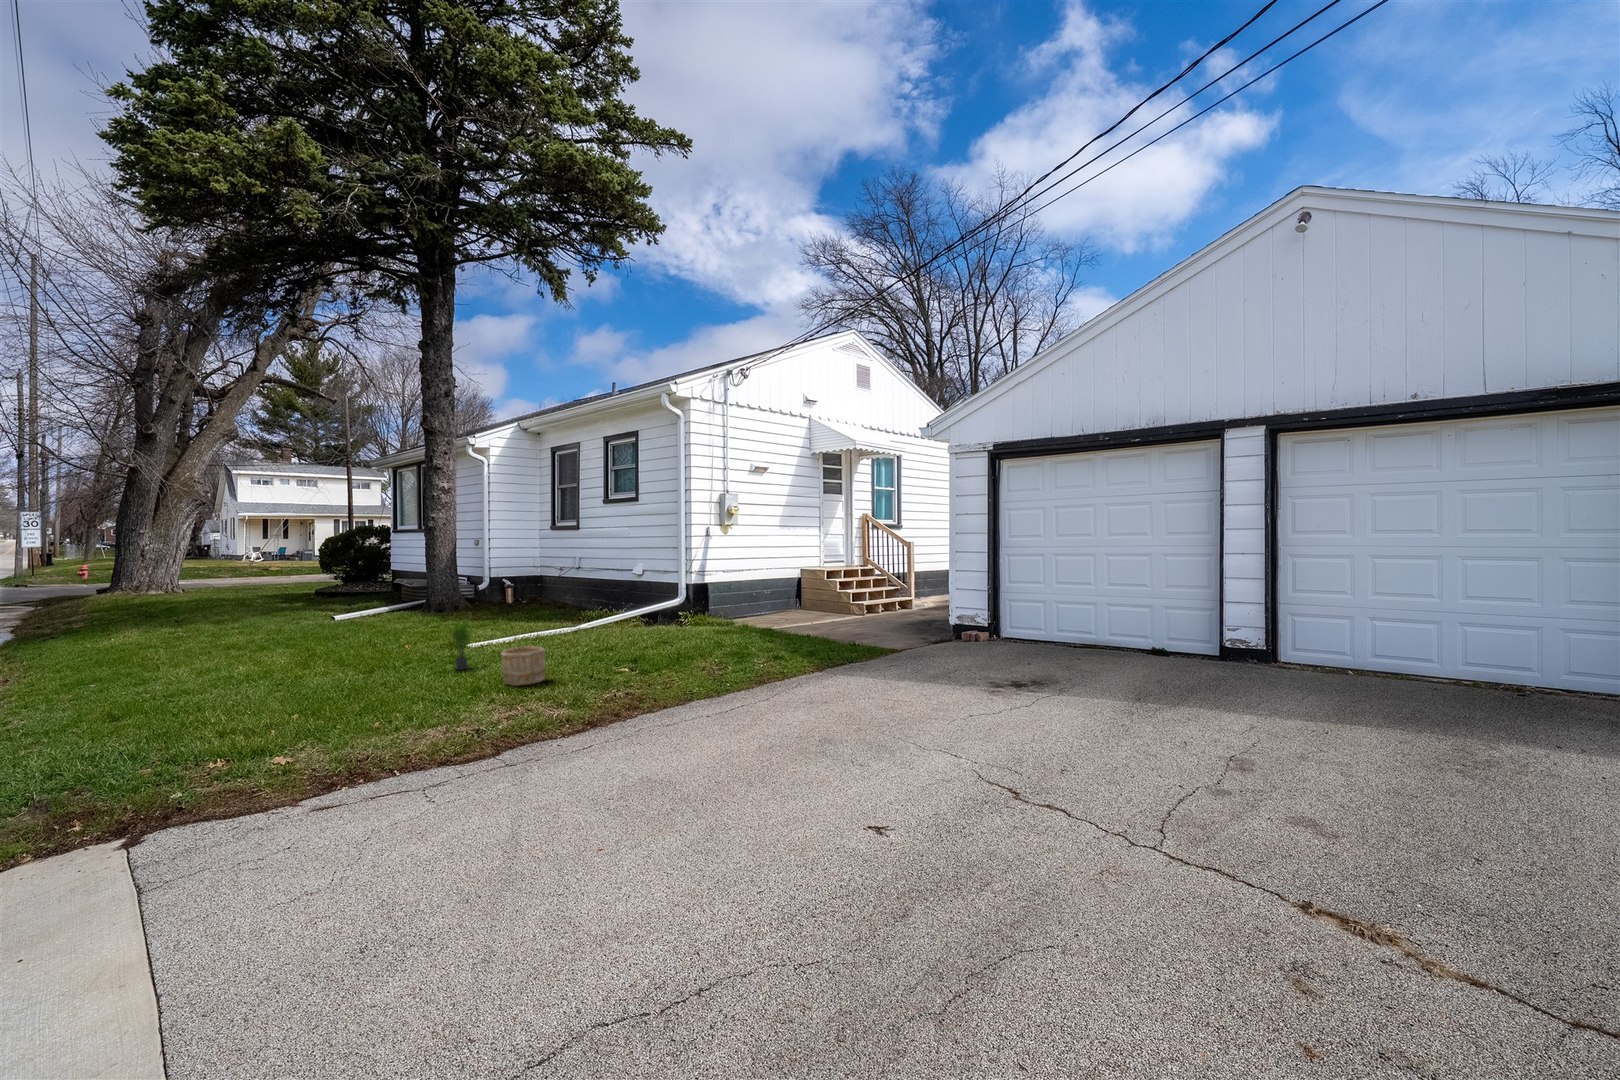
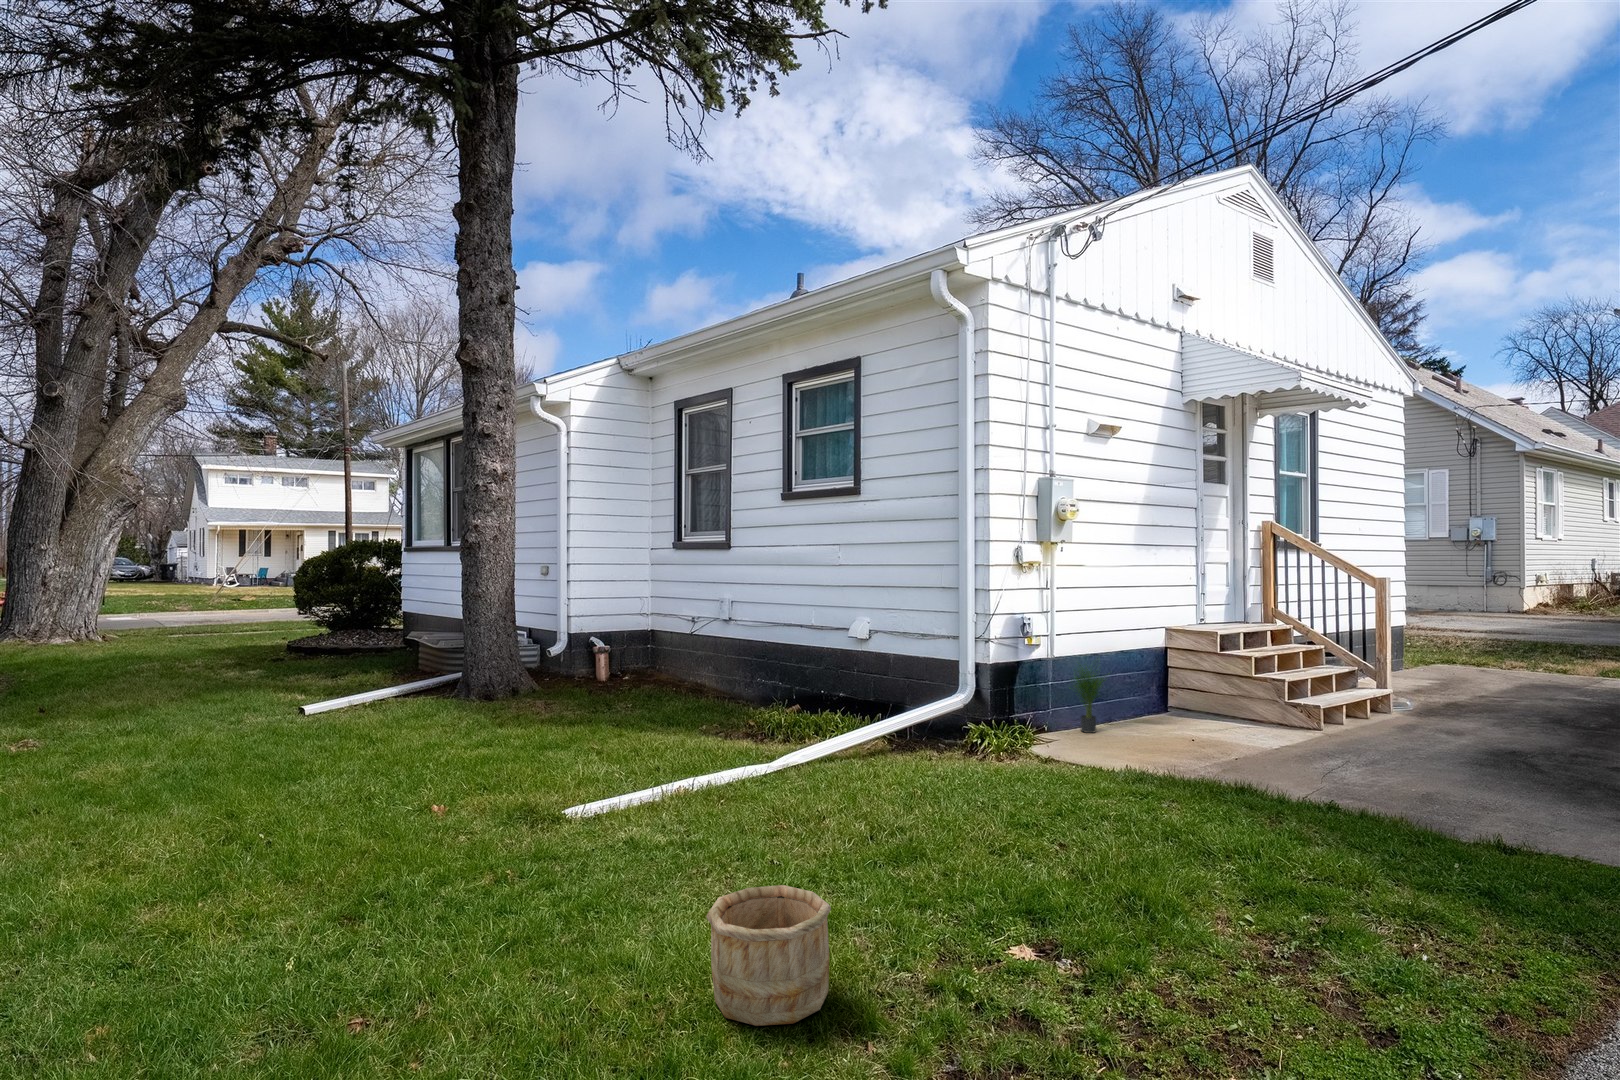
potted plant: present [447,621,473,670] -> present [1076,665,1104,733]

